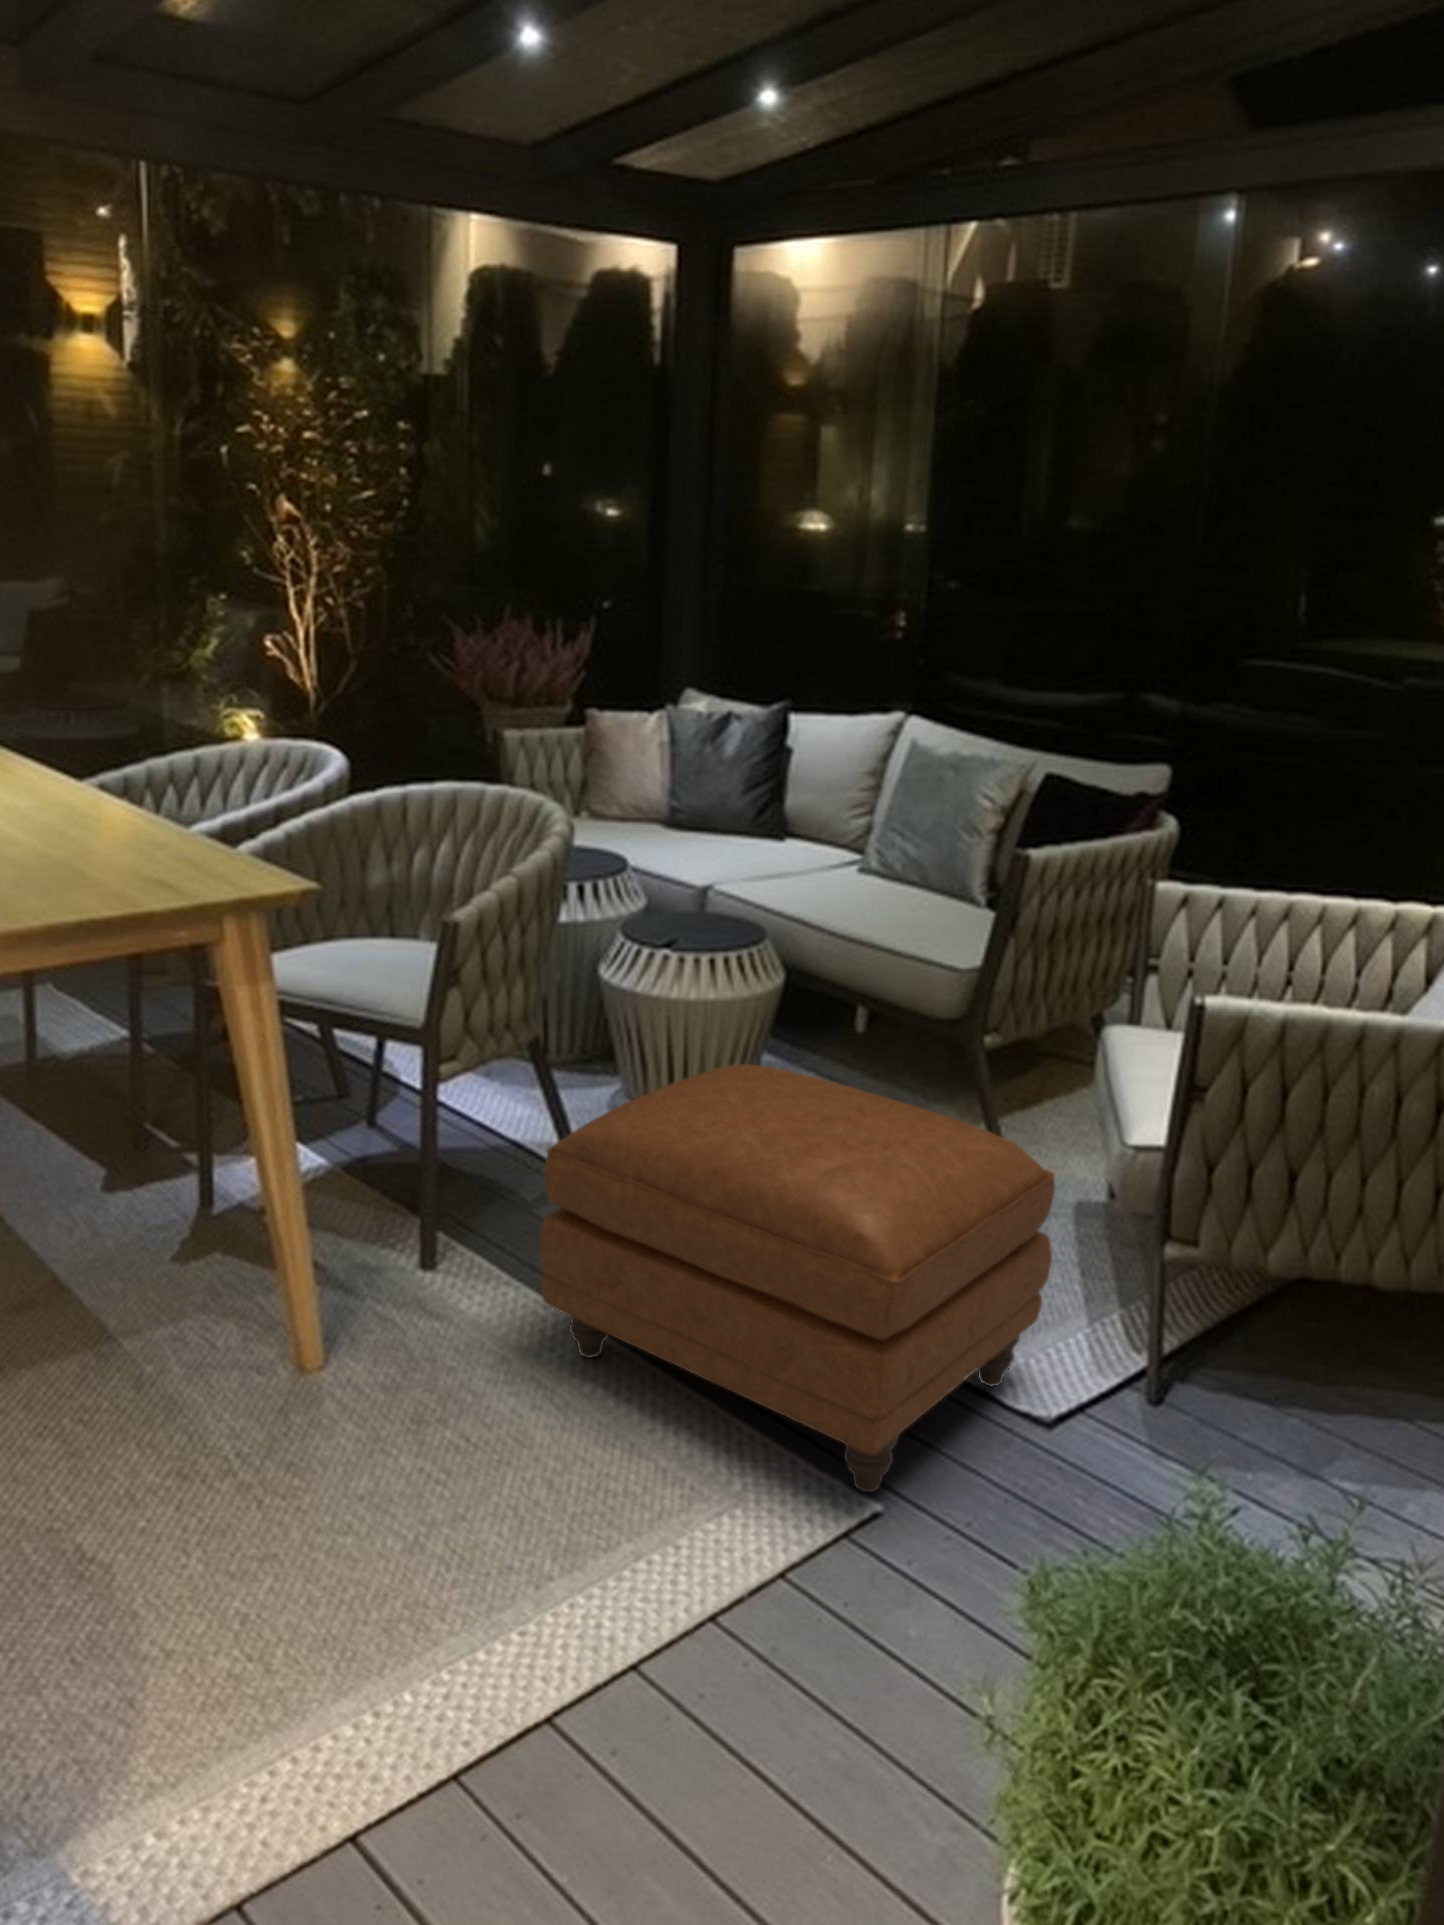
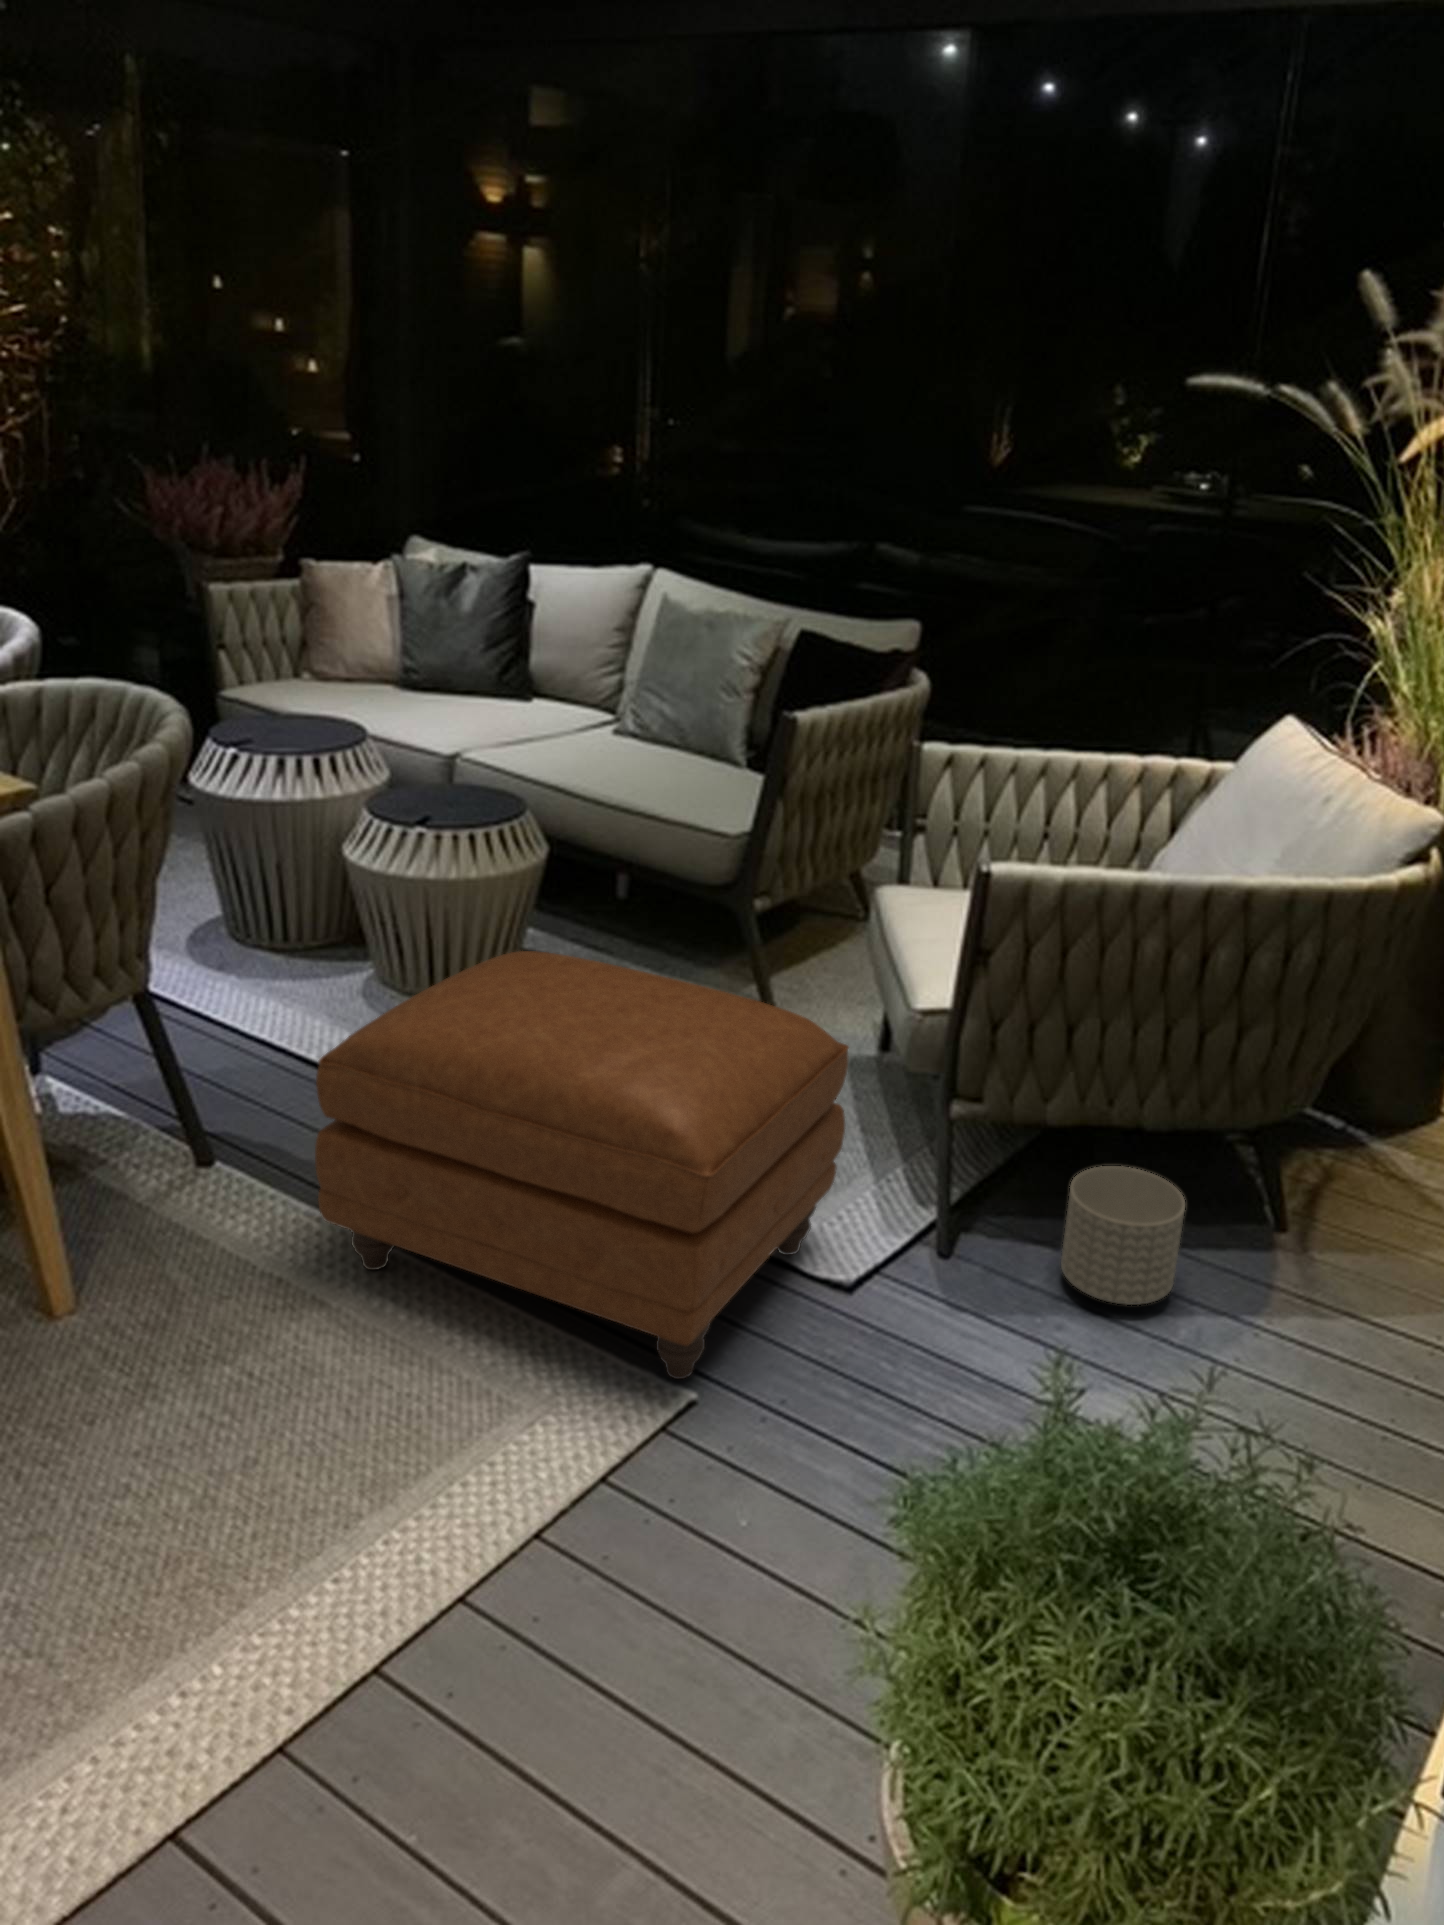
planter: none [1282,1324,1421,1476] -> present [1061,1166,1185,1305]

